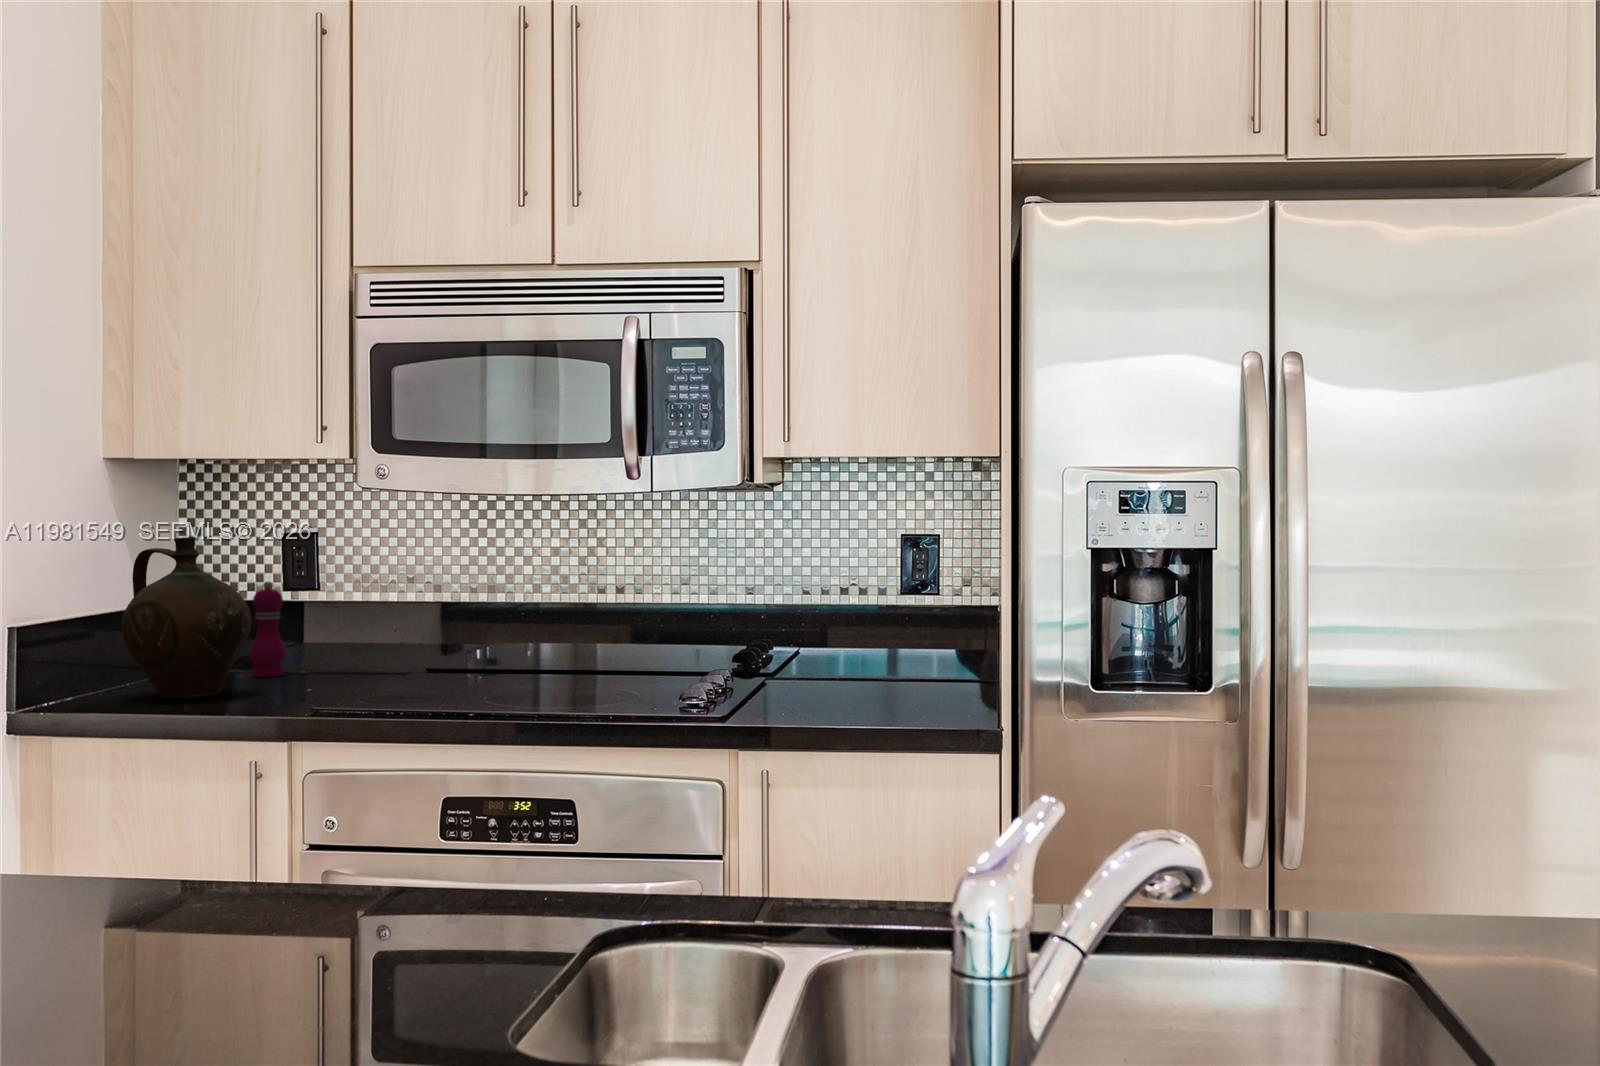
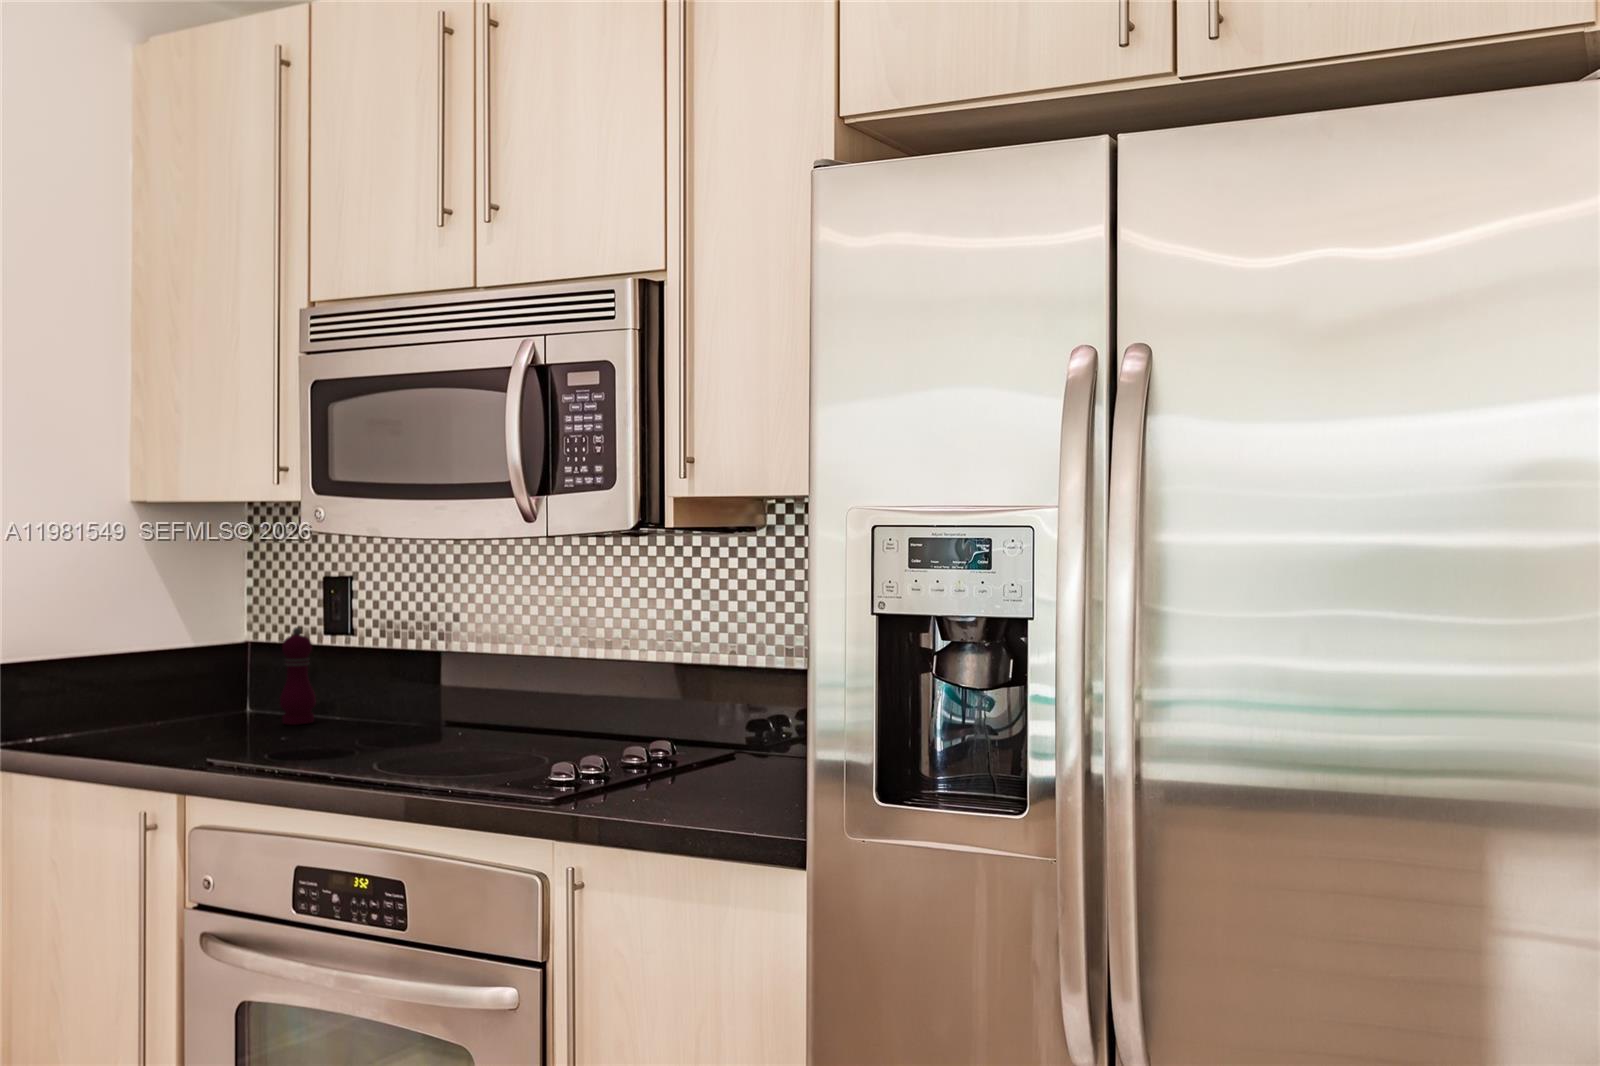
ceramic jug: present [122,537,251,699] -> none [108,586,231,746]

